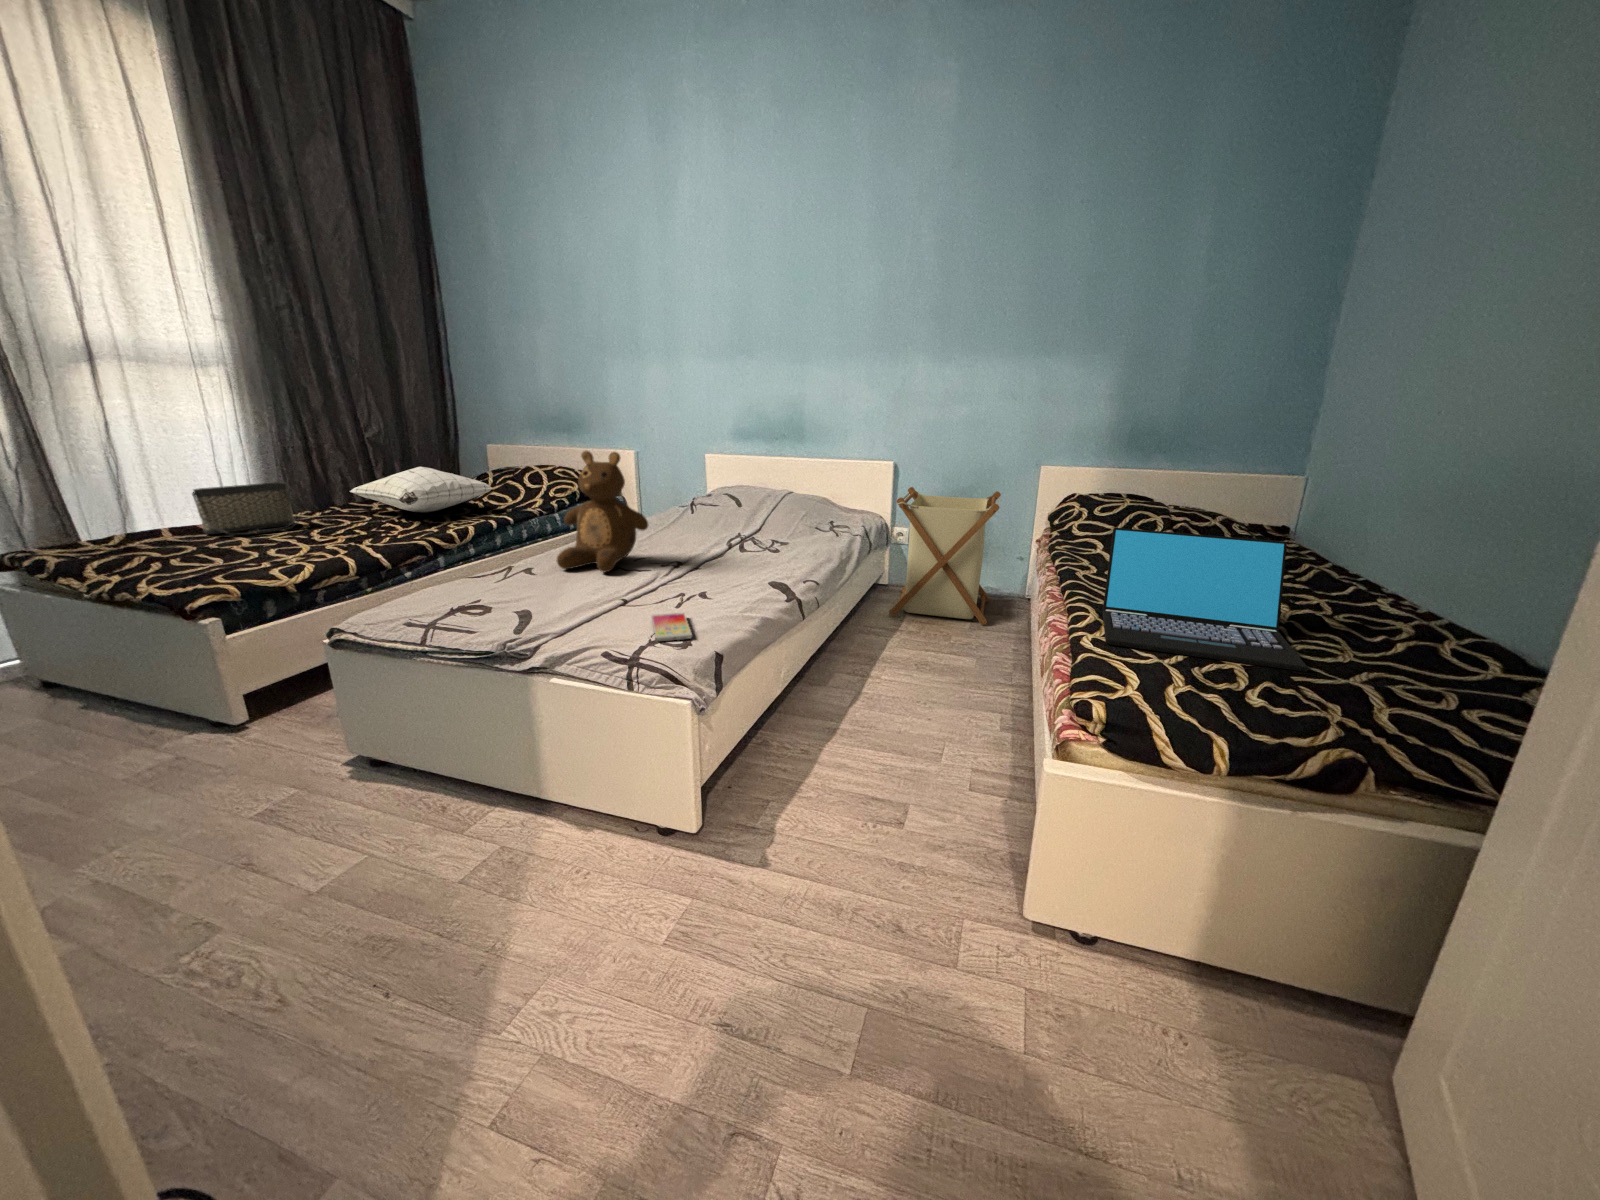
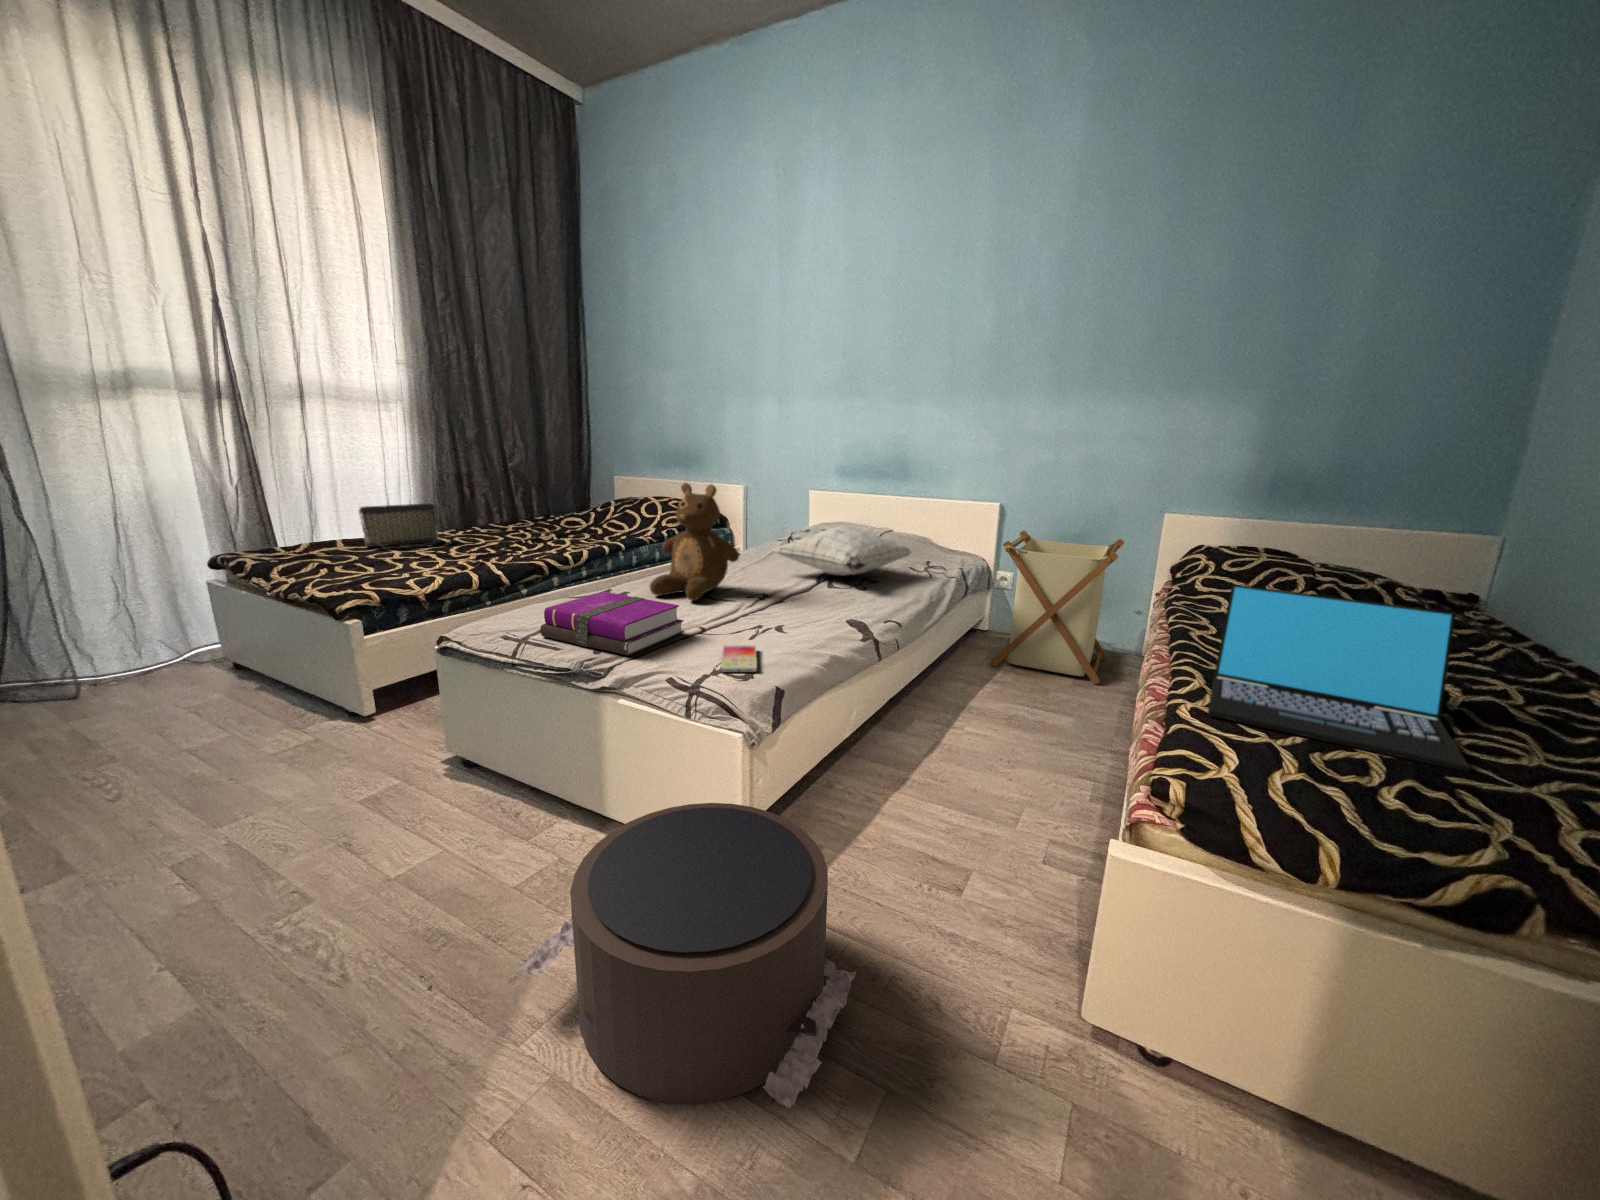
pillow: present [350,467,492,512] -> present [773,526,913,576]
notebook: none [450,568,606,633] -> present [540,592,684,655]
pouf: none [489,769,826,1059] -> present [520,803,856,1108]

